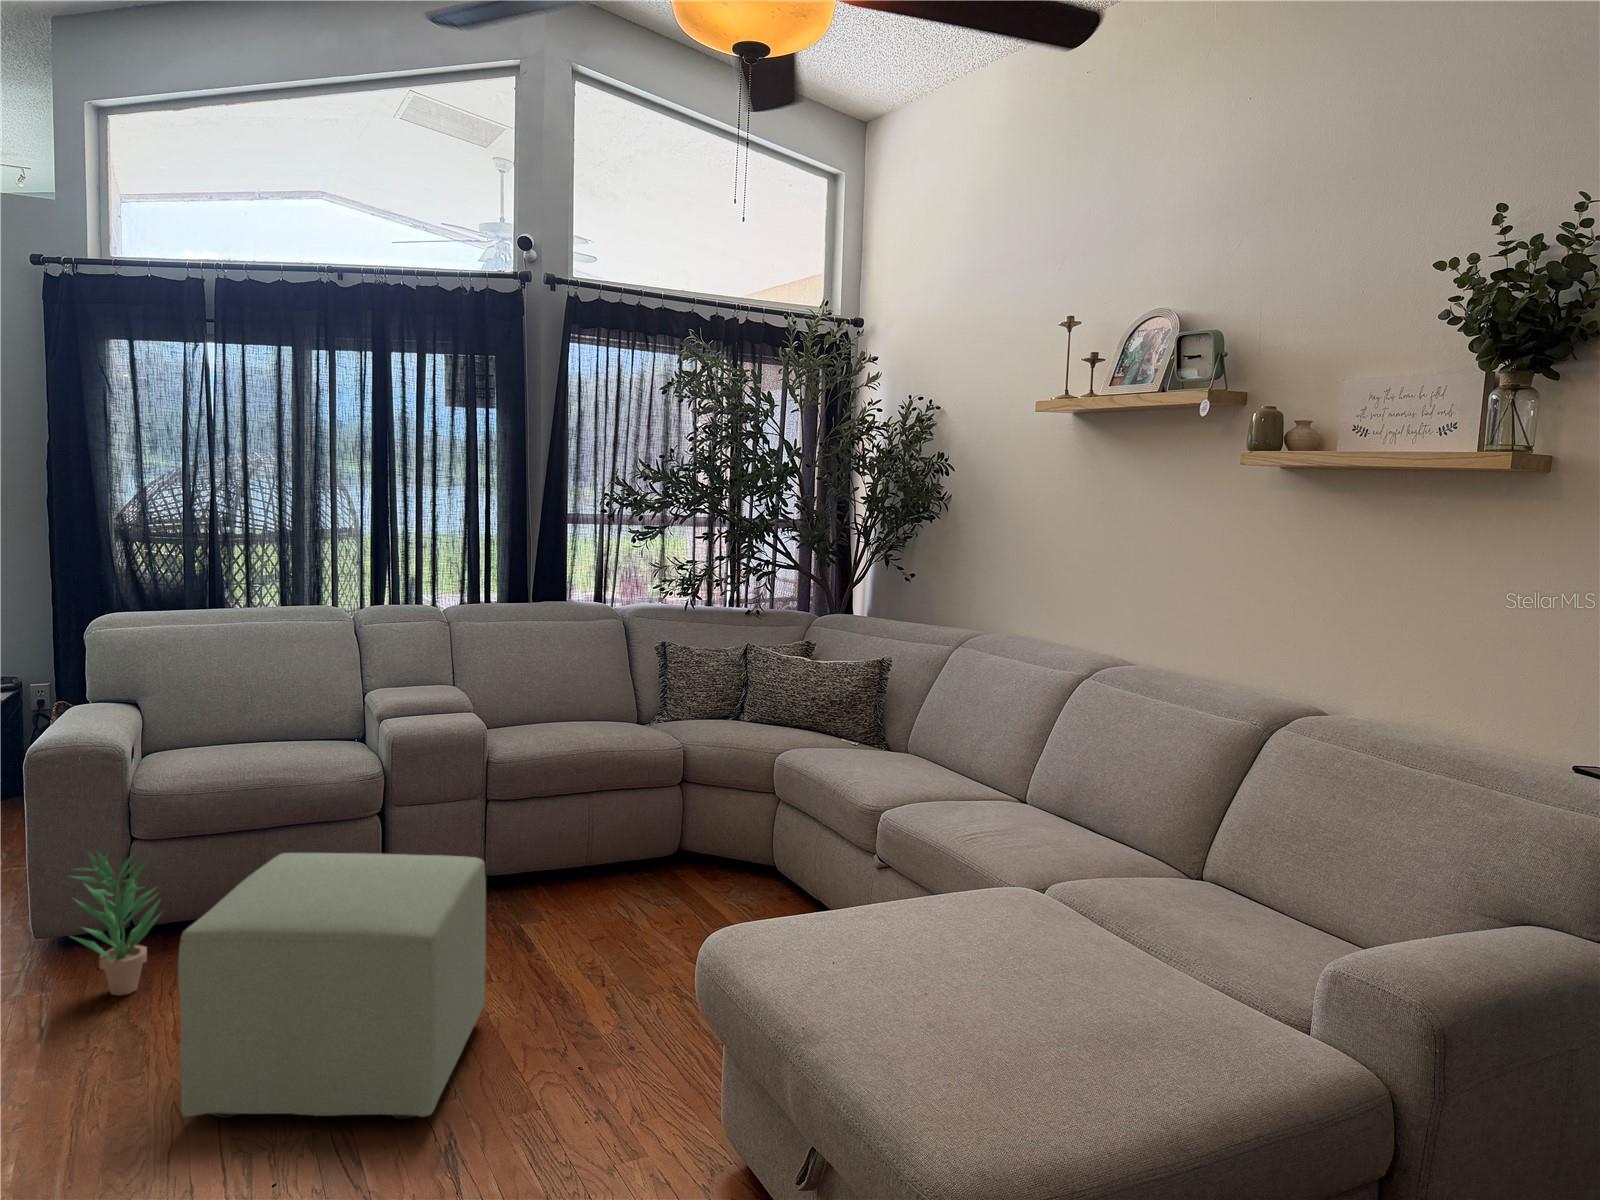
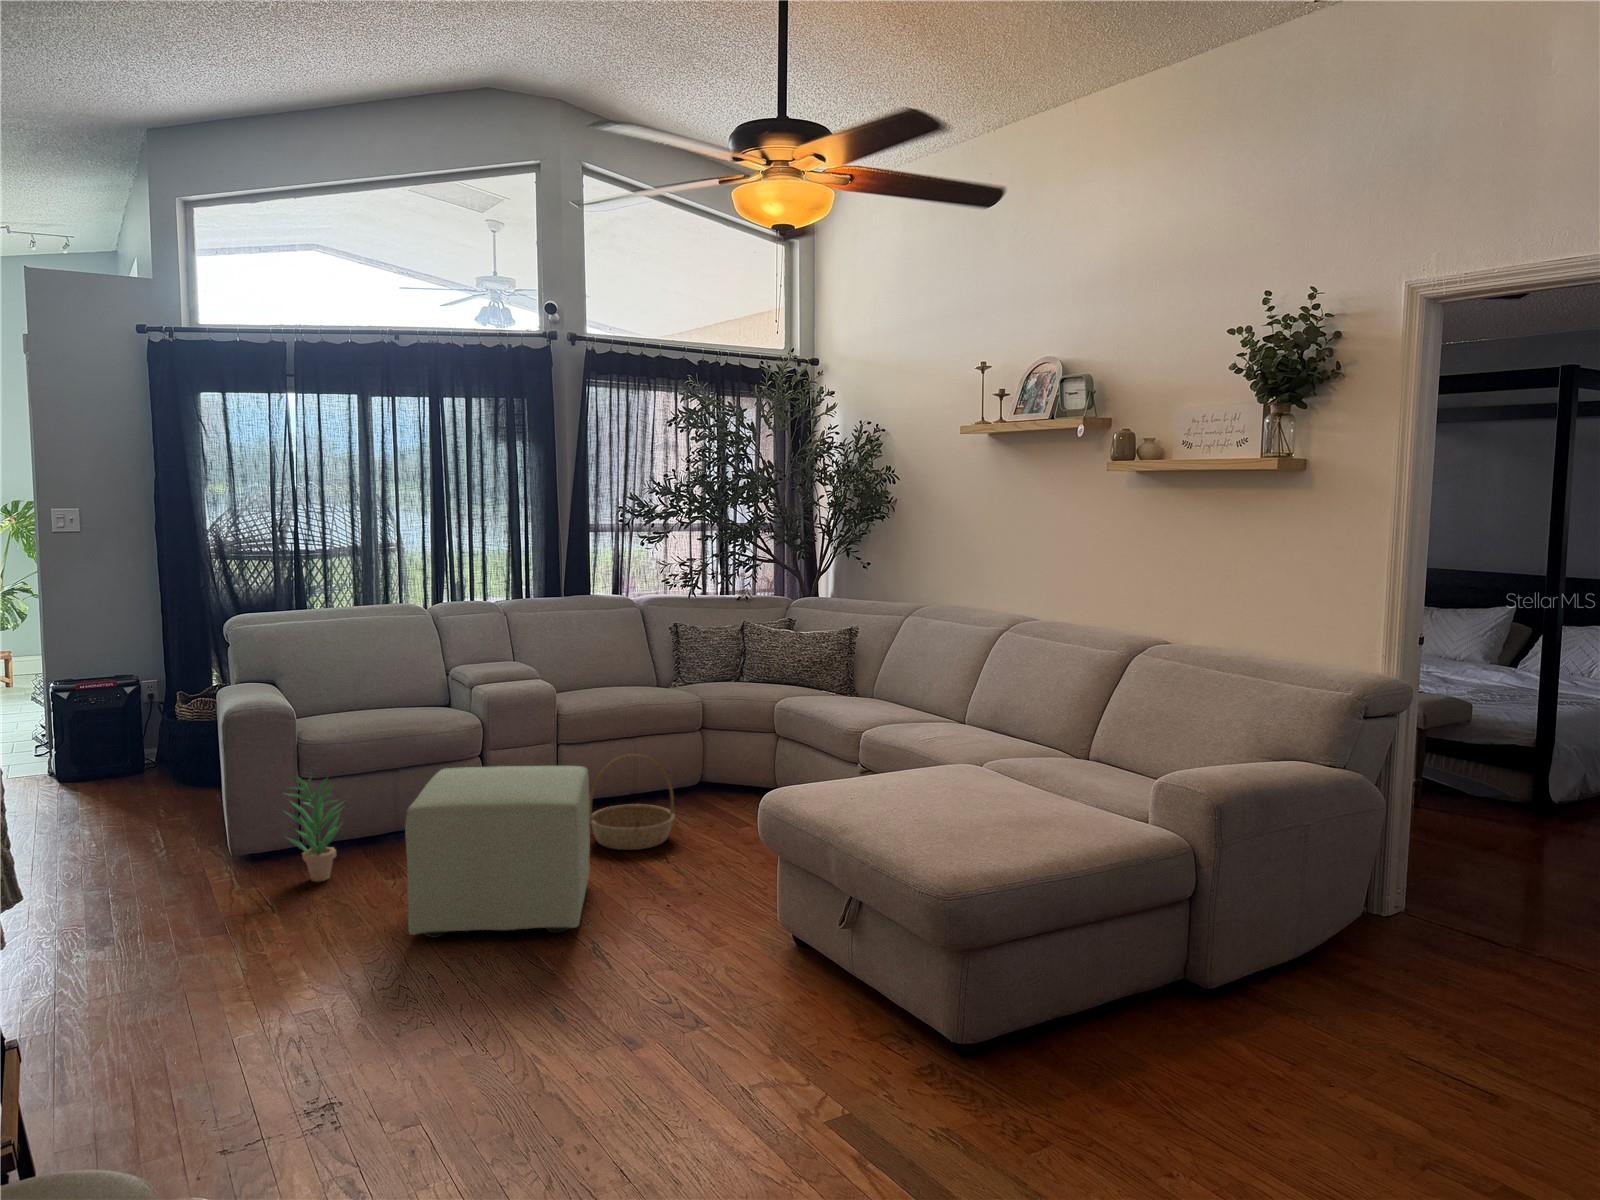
basket: none [507,828,627,960] -> present [589,754,675,850]

